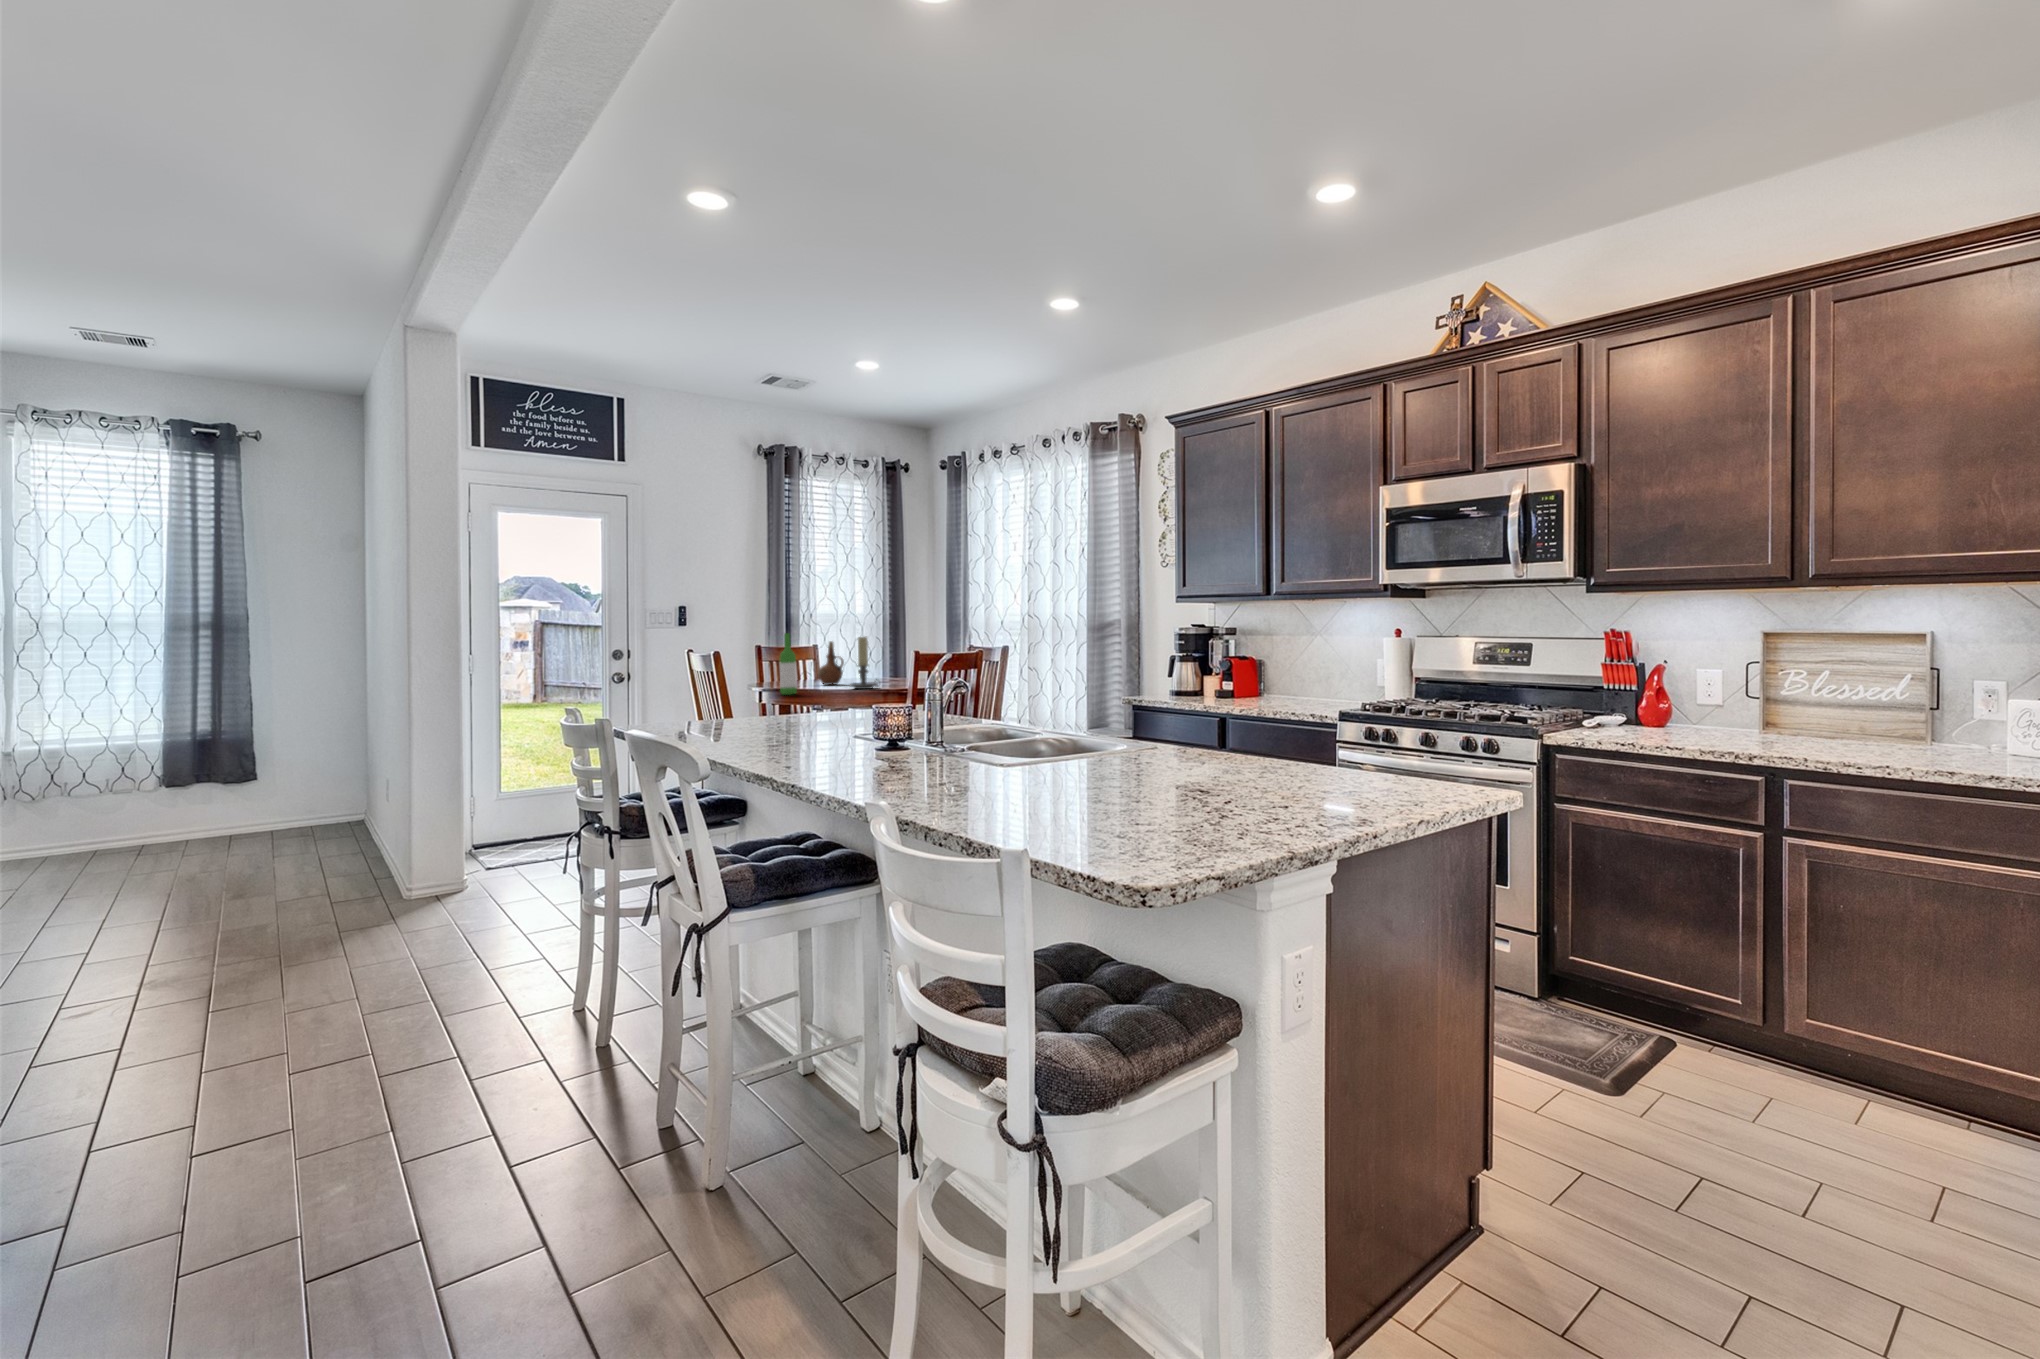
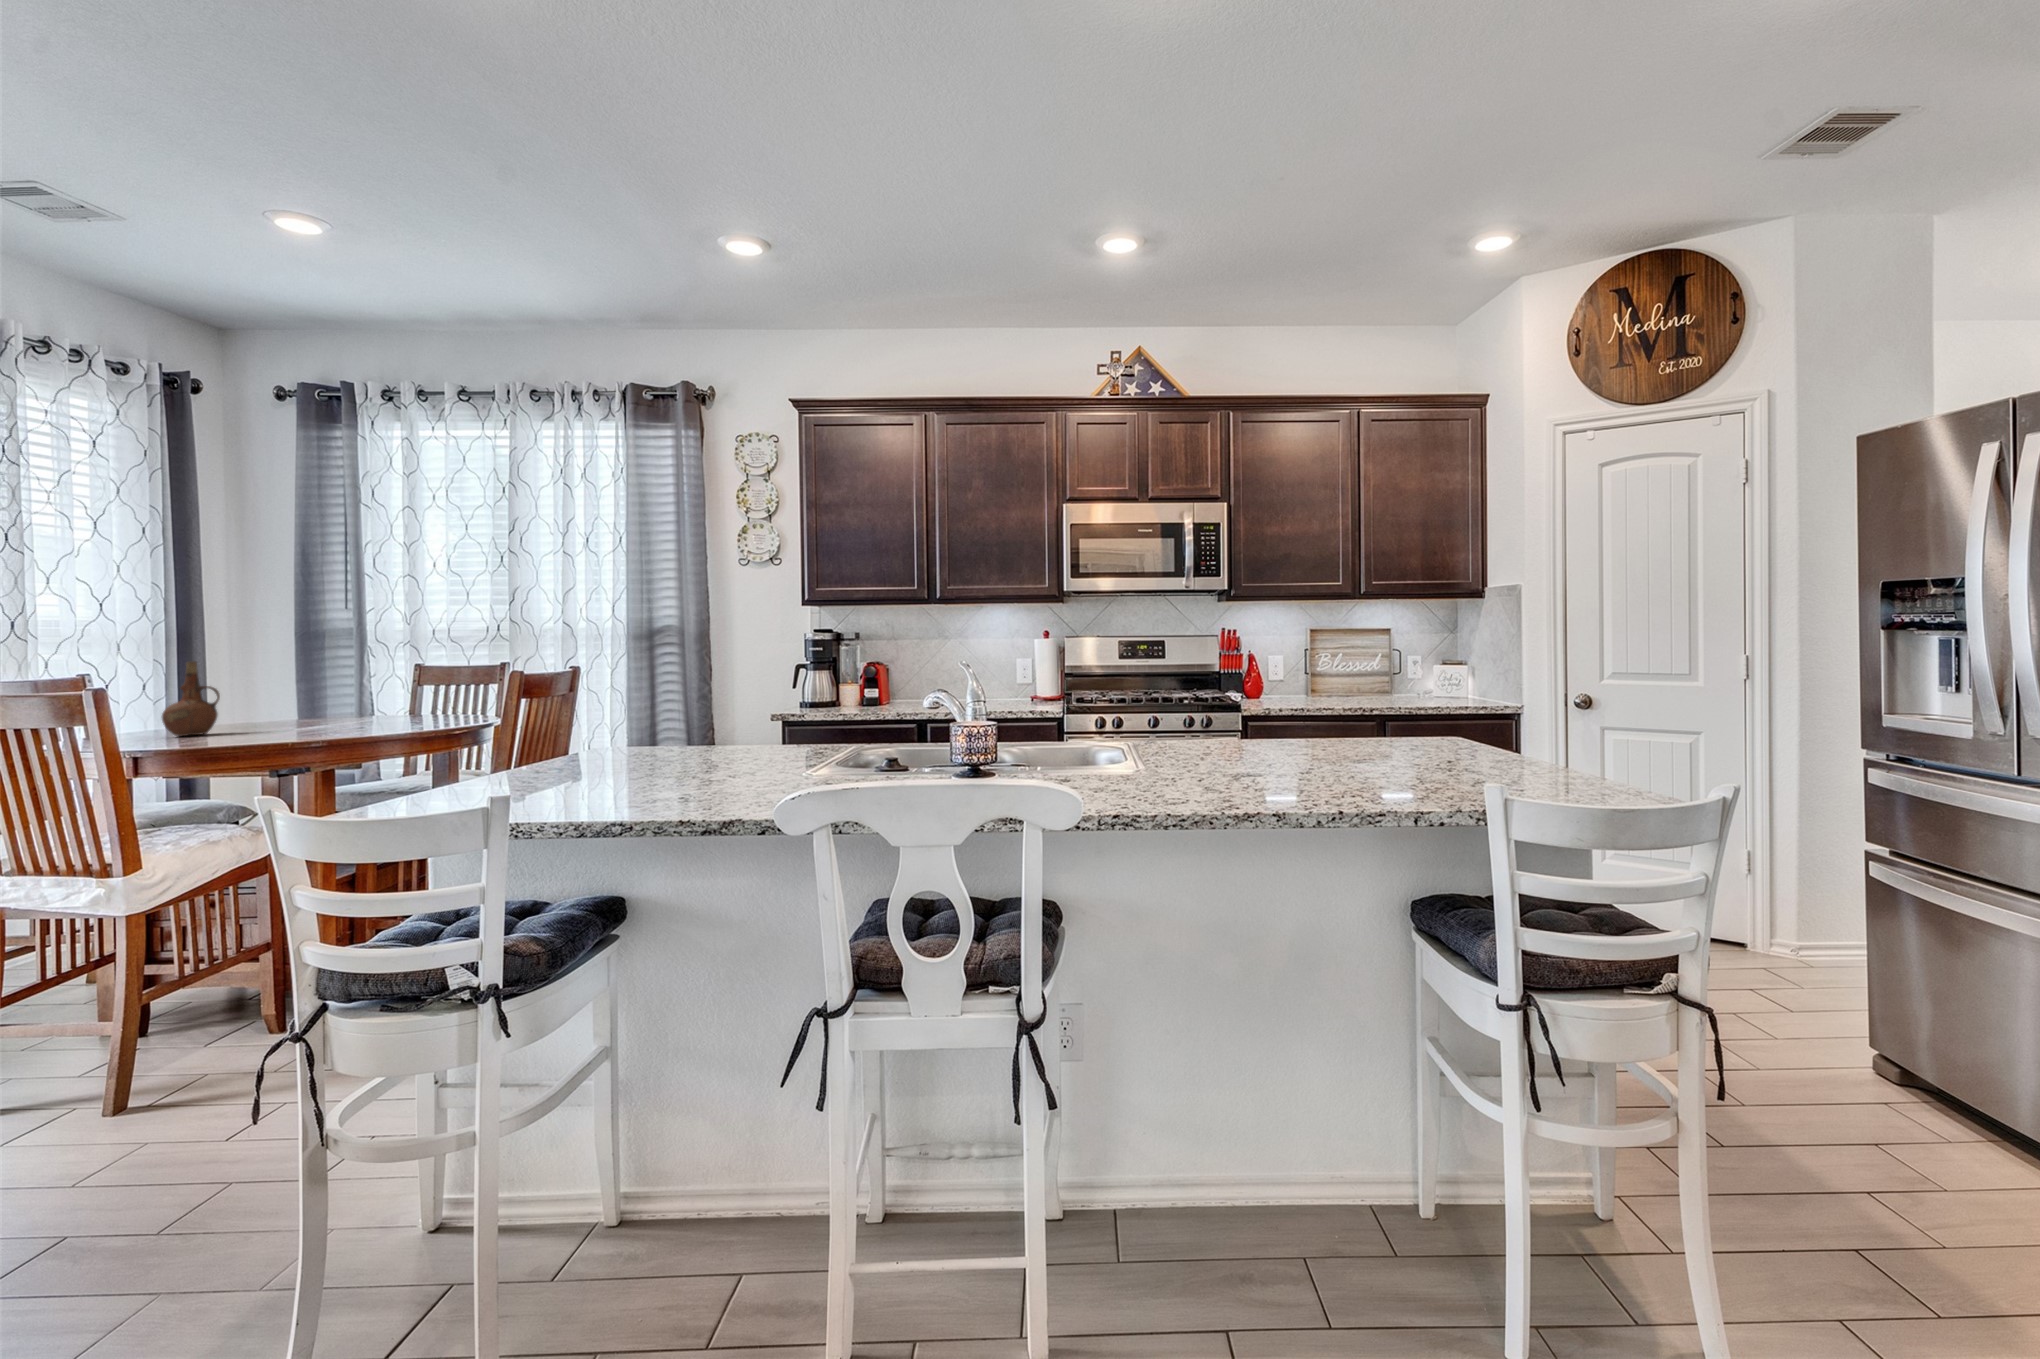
wine bottle: present [780,633,797,695] -> none [230,644,267,749]
candle holder: present [850,636,878,689] -> none [306,649,363,734]

